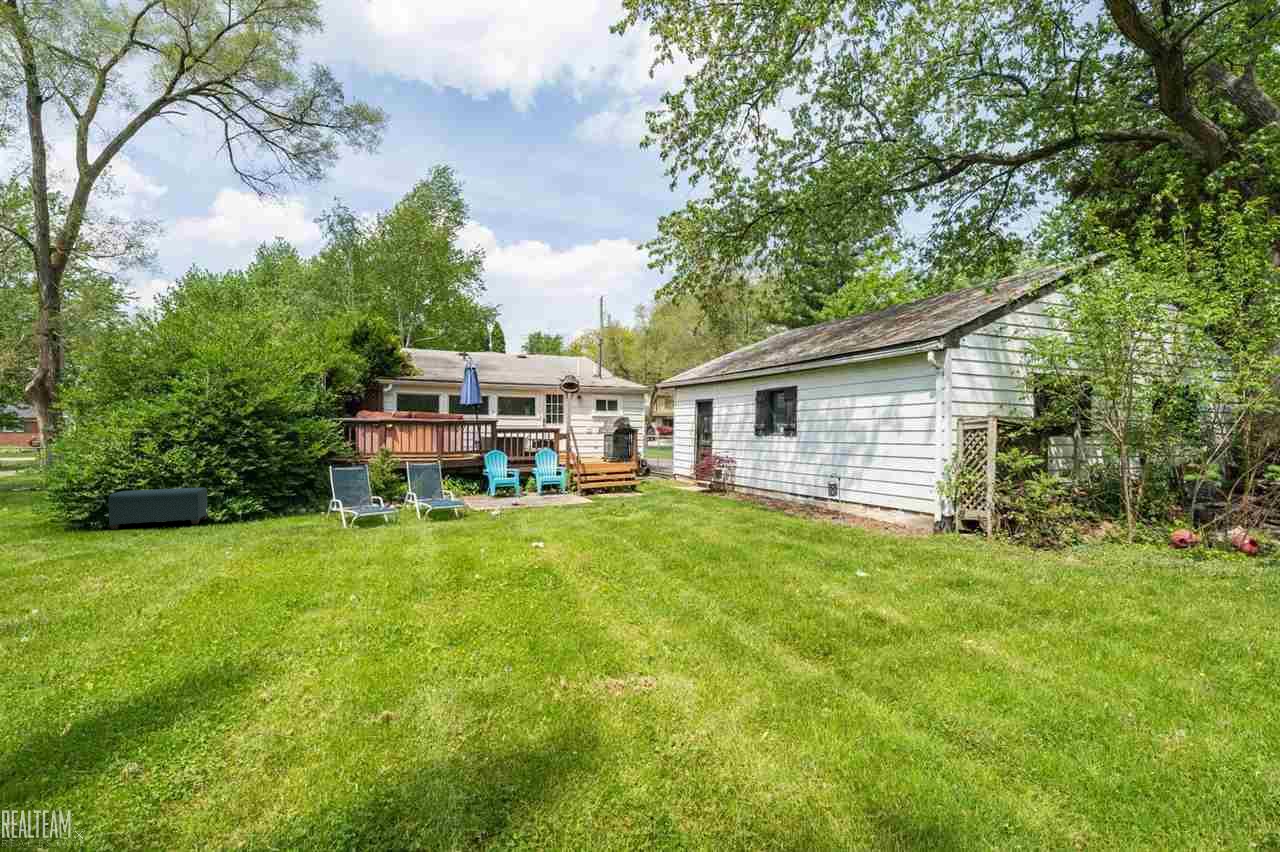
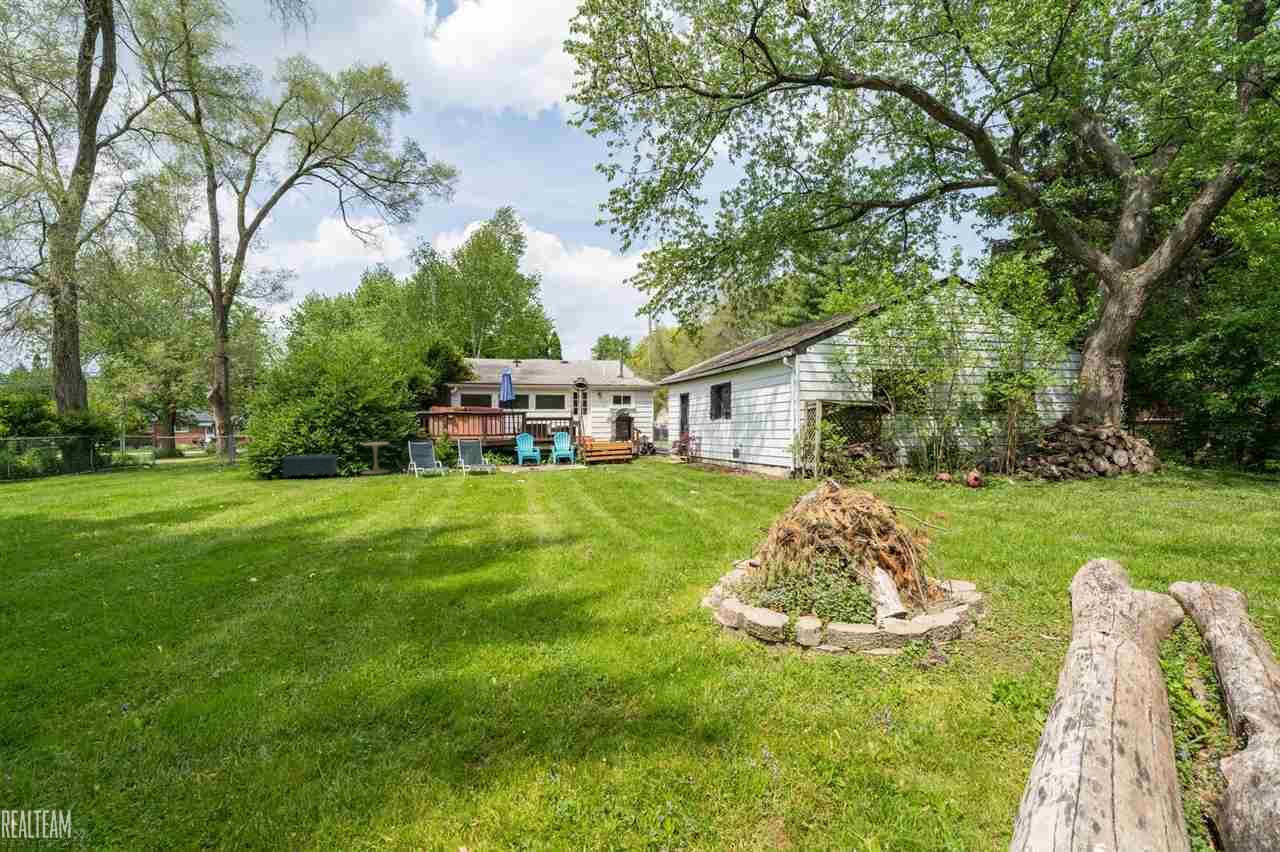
pedestal table: none [247,466,298,518] -> present [362,442,390,474]

